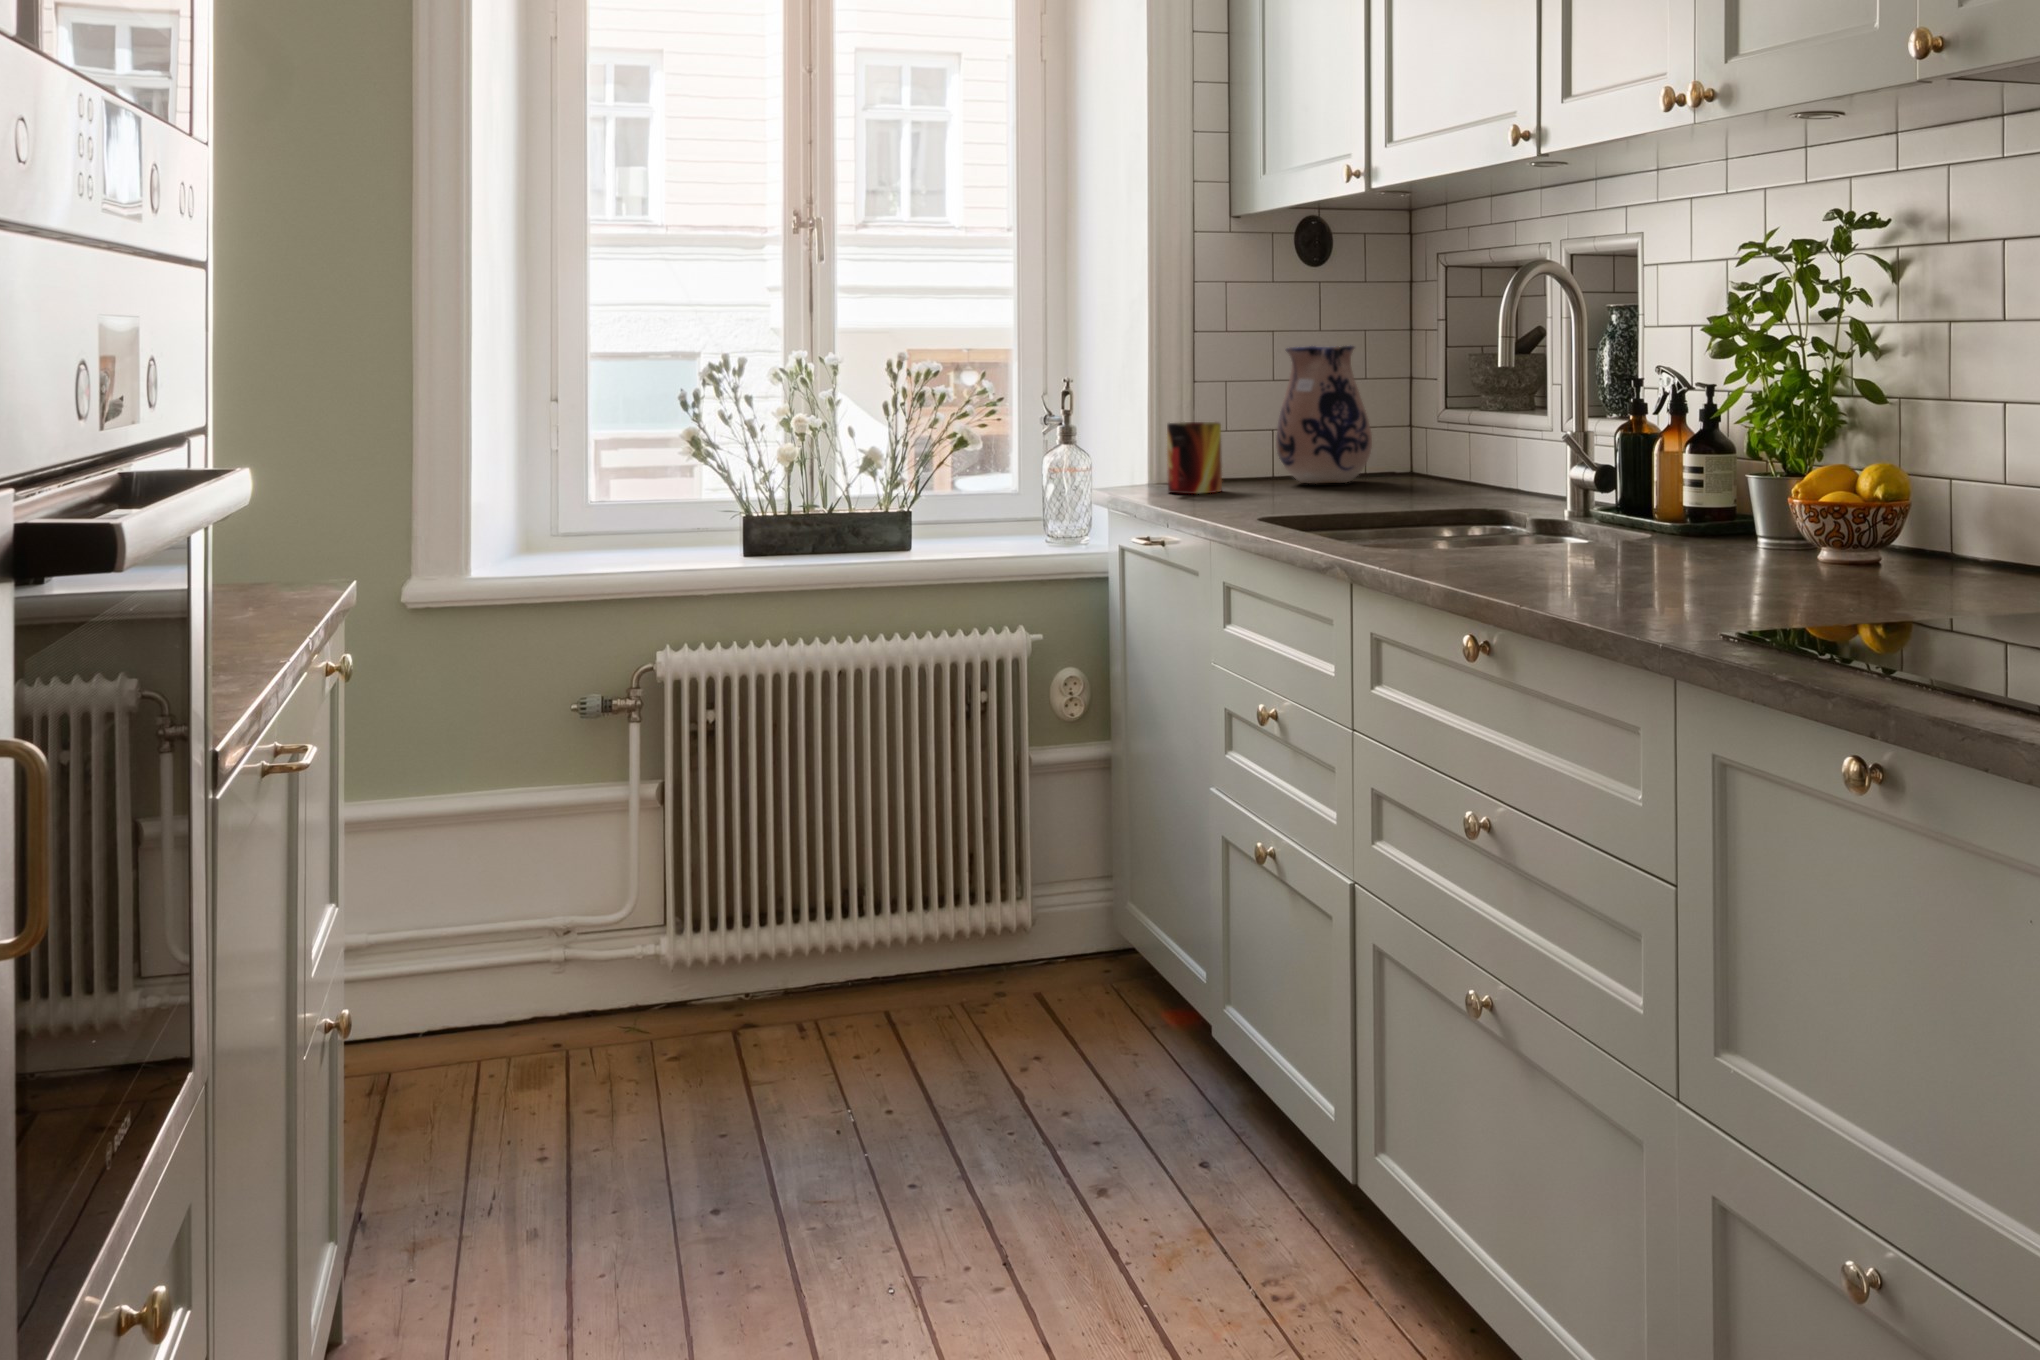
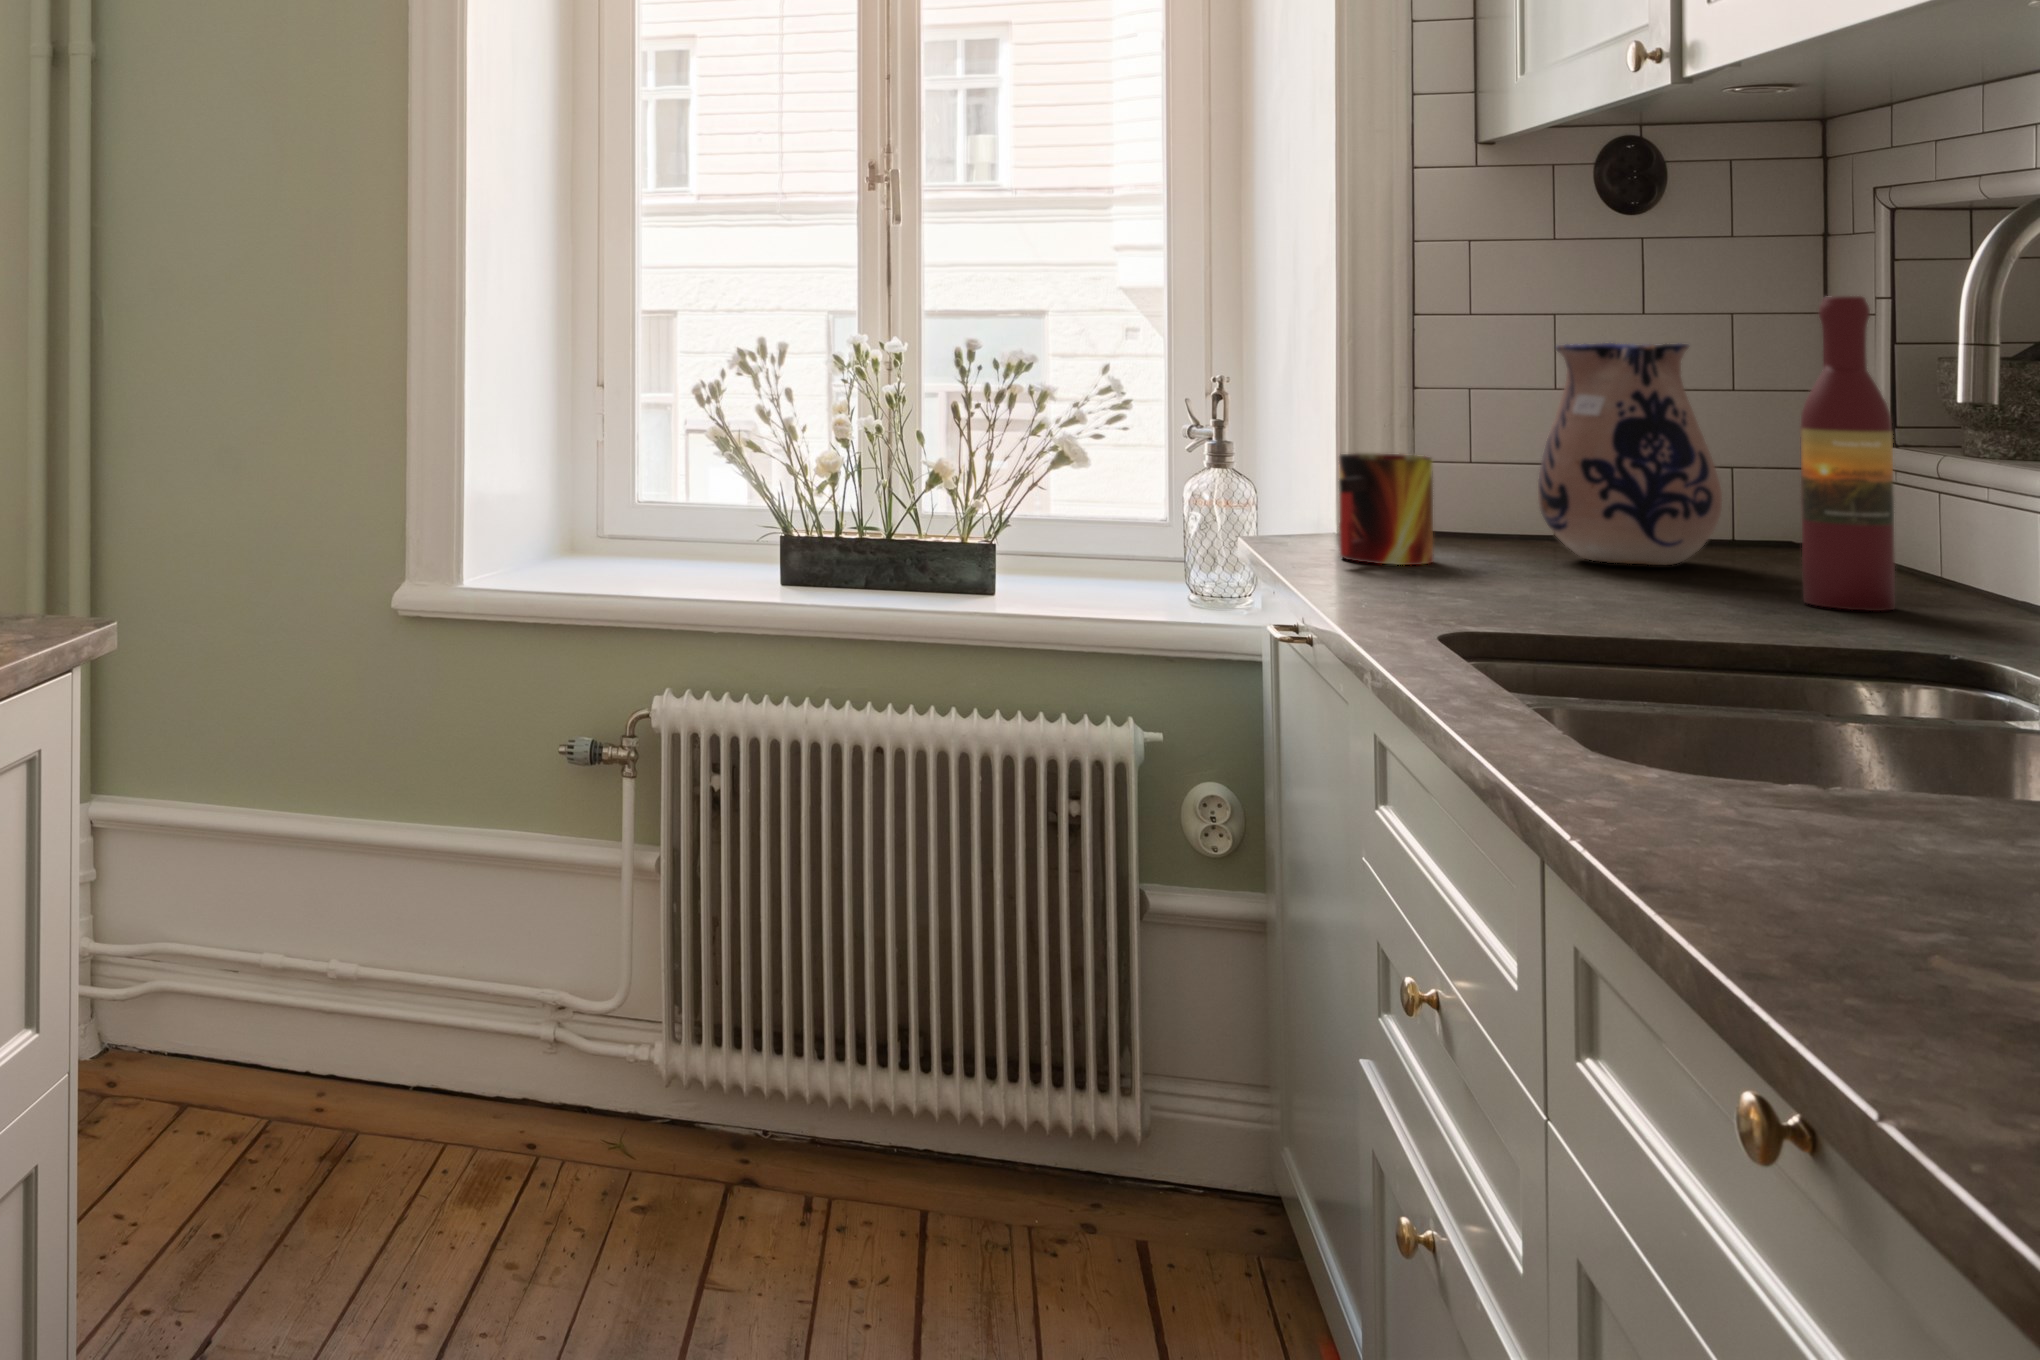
wine bottle: none [1416,316,1459,495] -> present [1800,296,1895,611]

